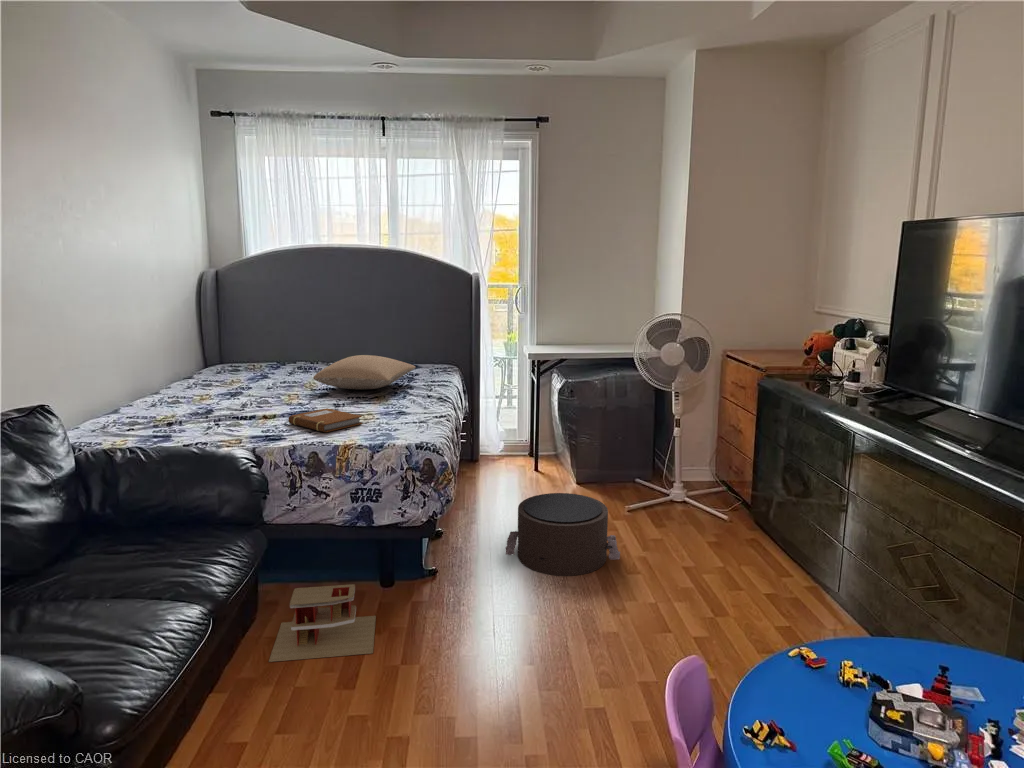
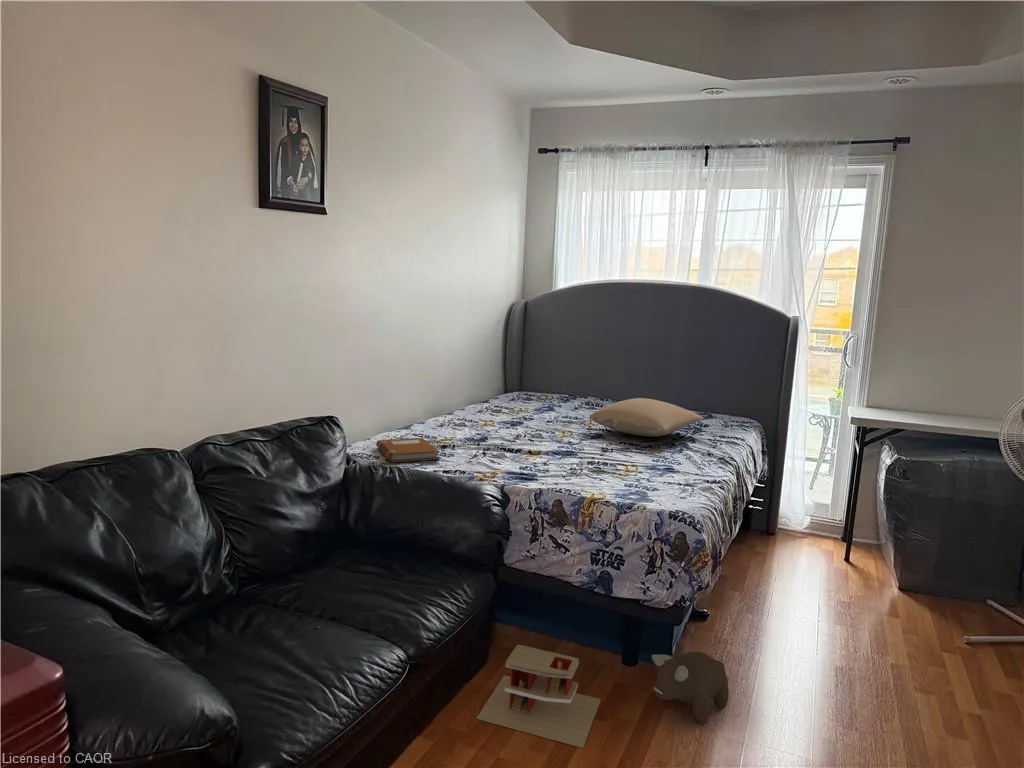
notebook: present [288,408,362,432] -> present [377,438,439,462]
pouf: present [505,493,620,576] -> none [775,600,946,727]
plush toy: none [416,554,477,609] -> present [652,652,729,724]

